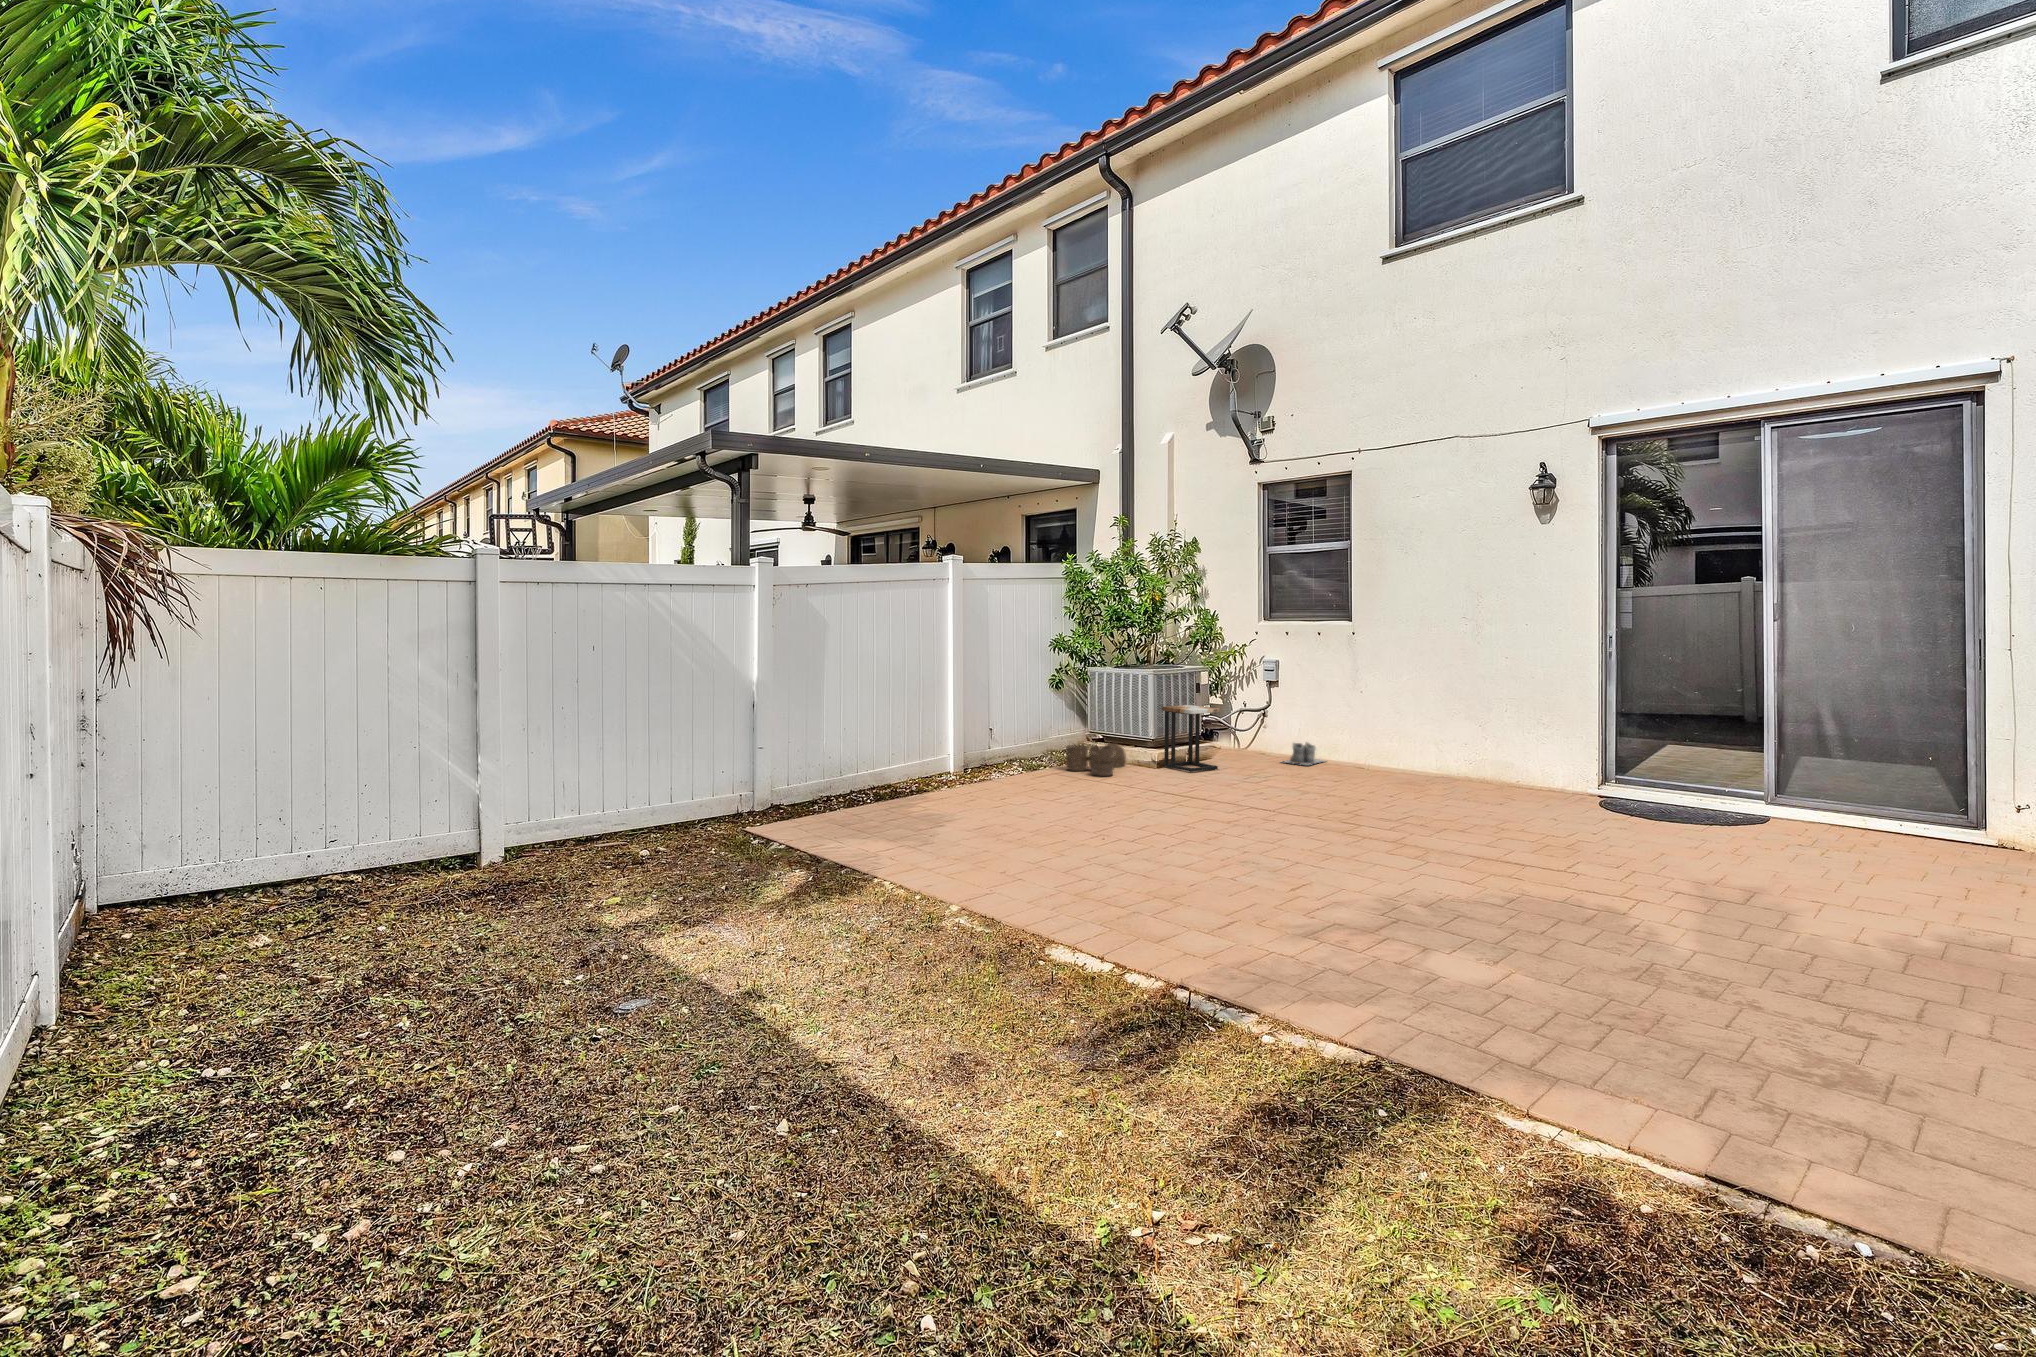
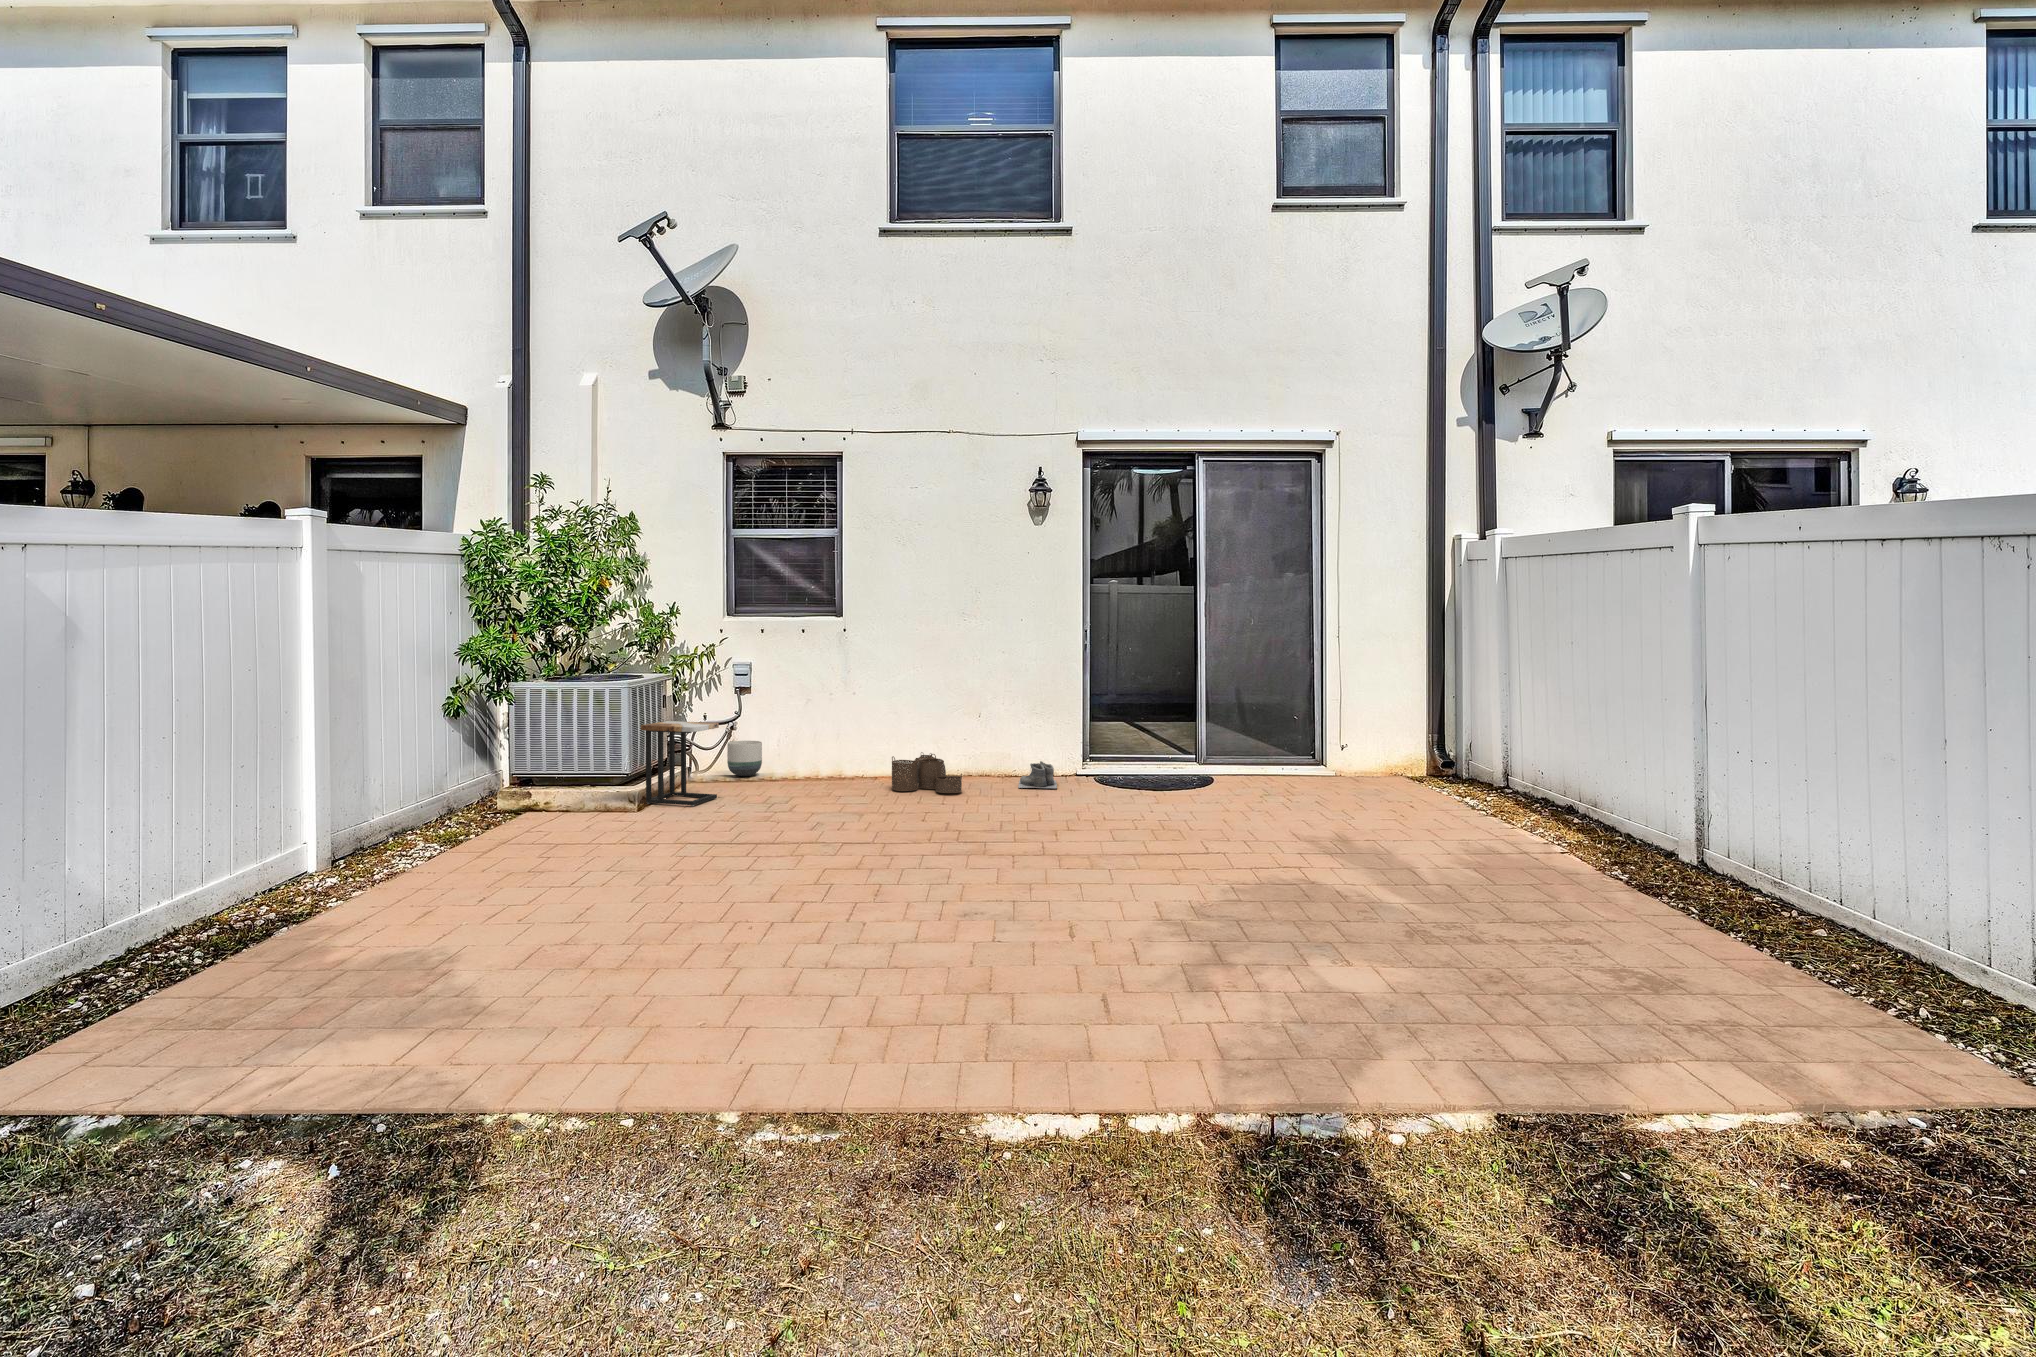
planter: none [1250,726,1279,756] -> present [727,741,762,776]
boots: present [1285,742,1323,765] -> present [1018,761,1057,788]
woven basket: present [1066,743,1126,776] -> present [892,752,962,793]

